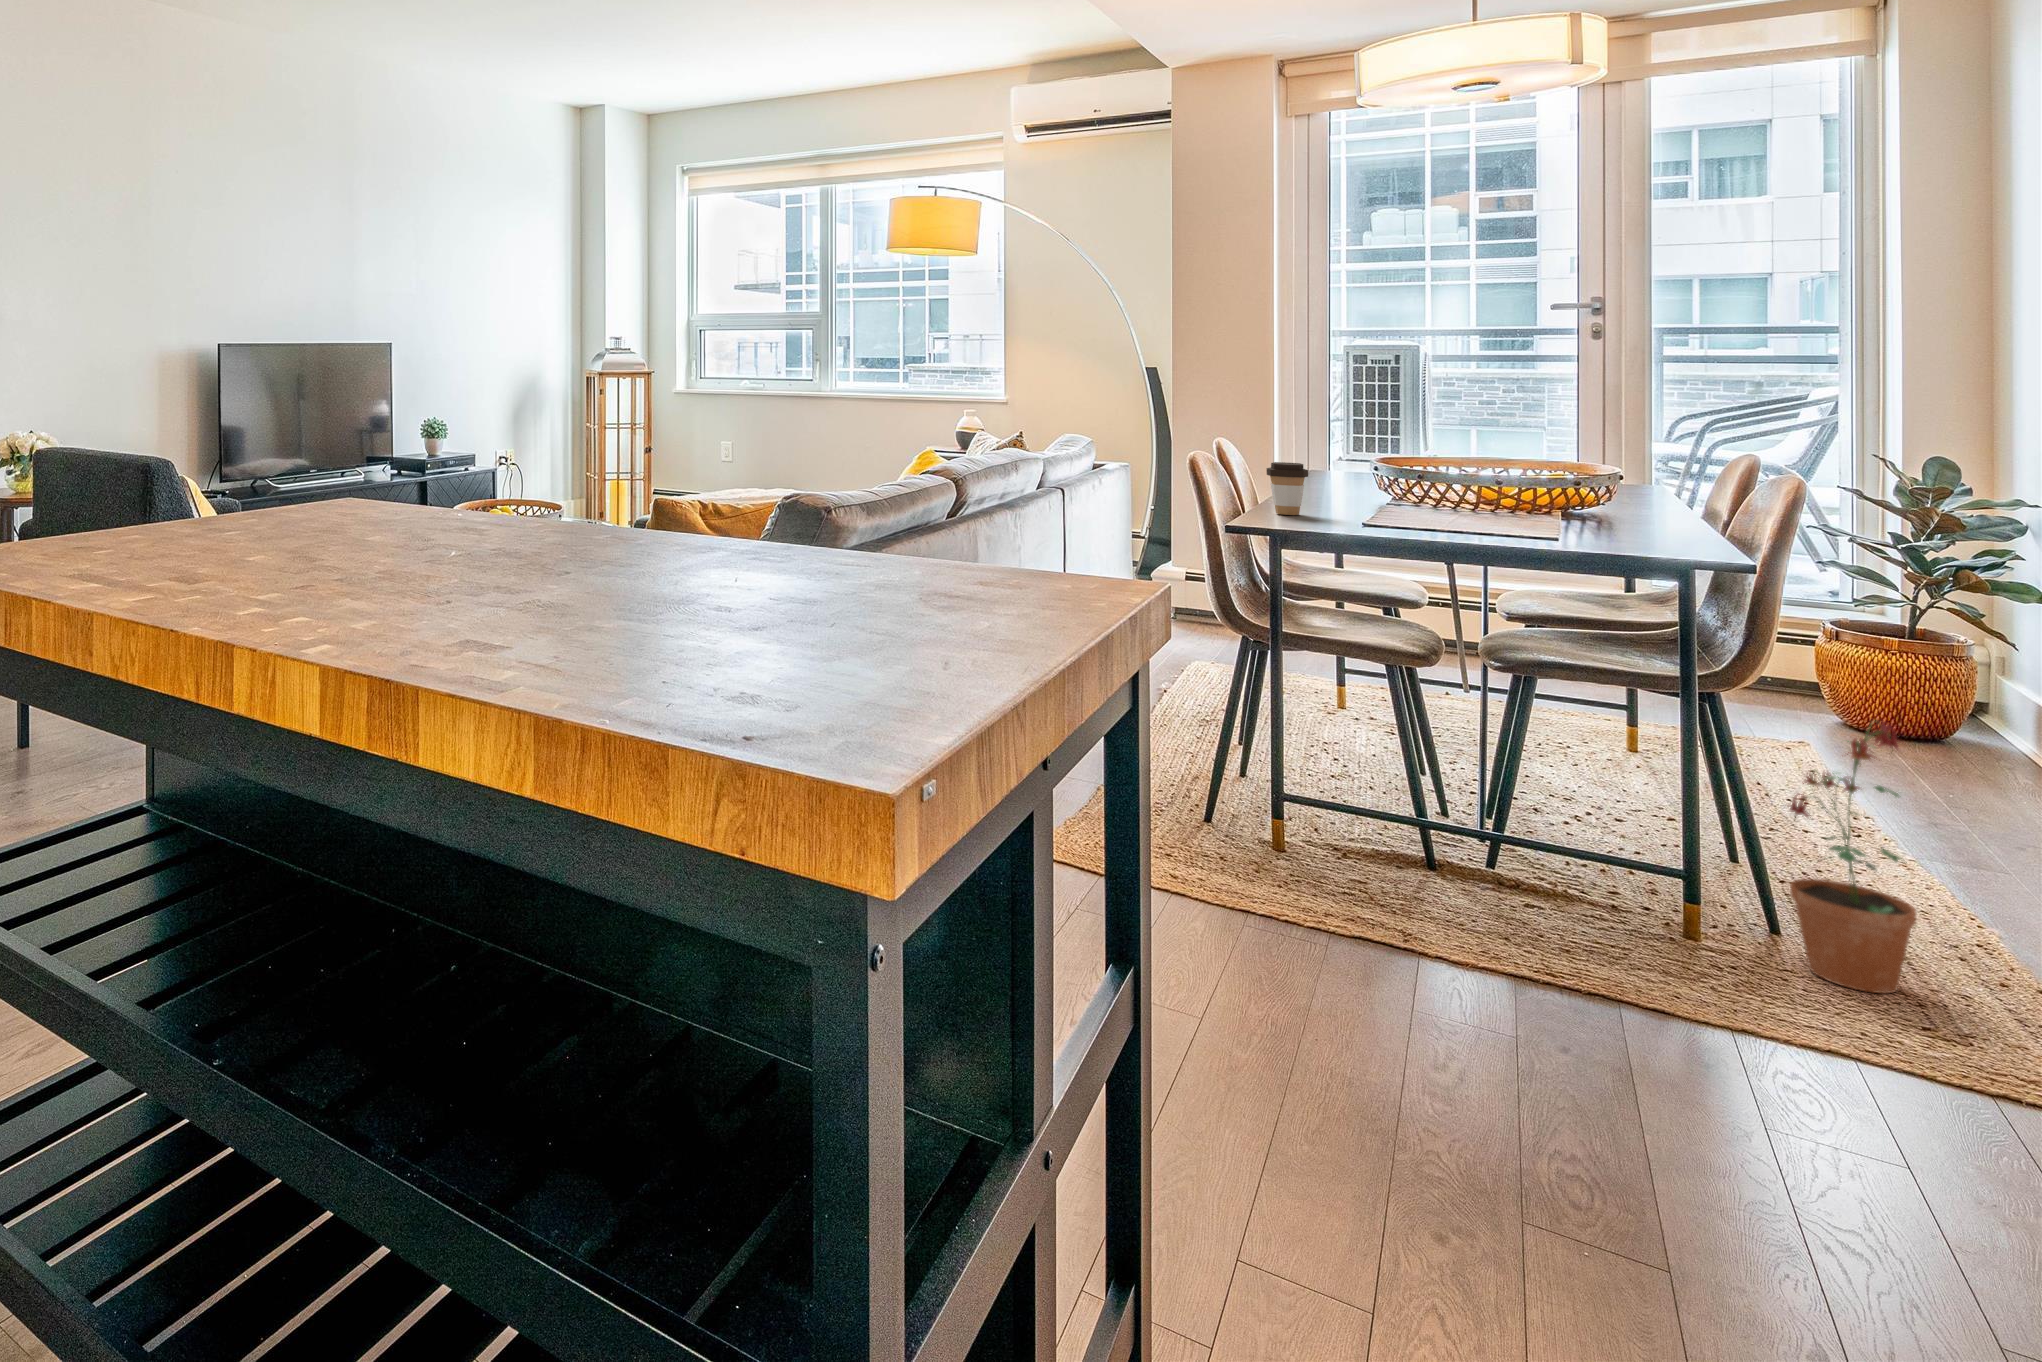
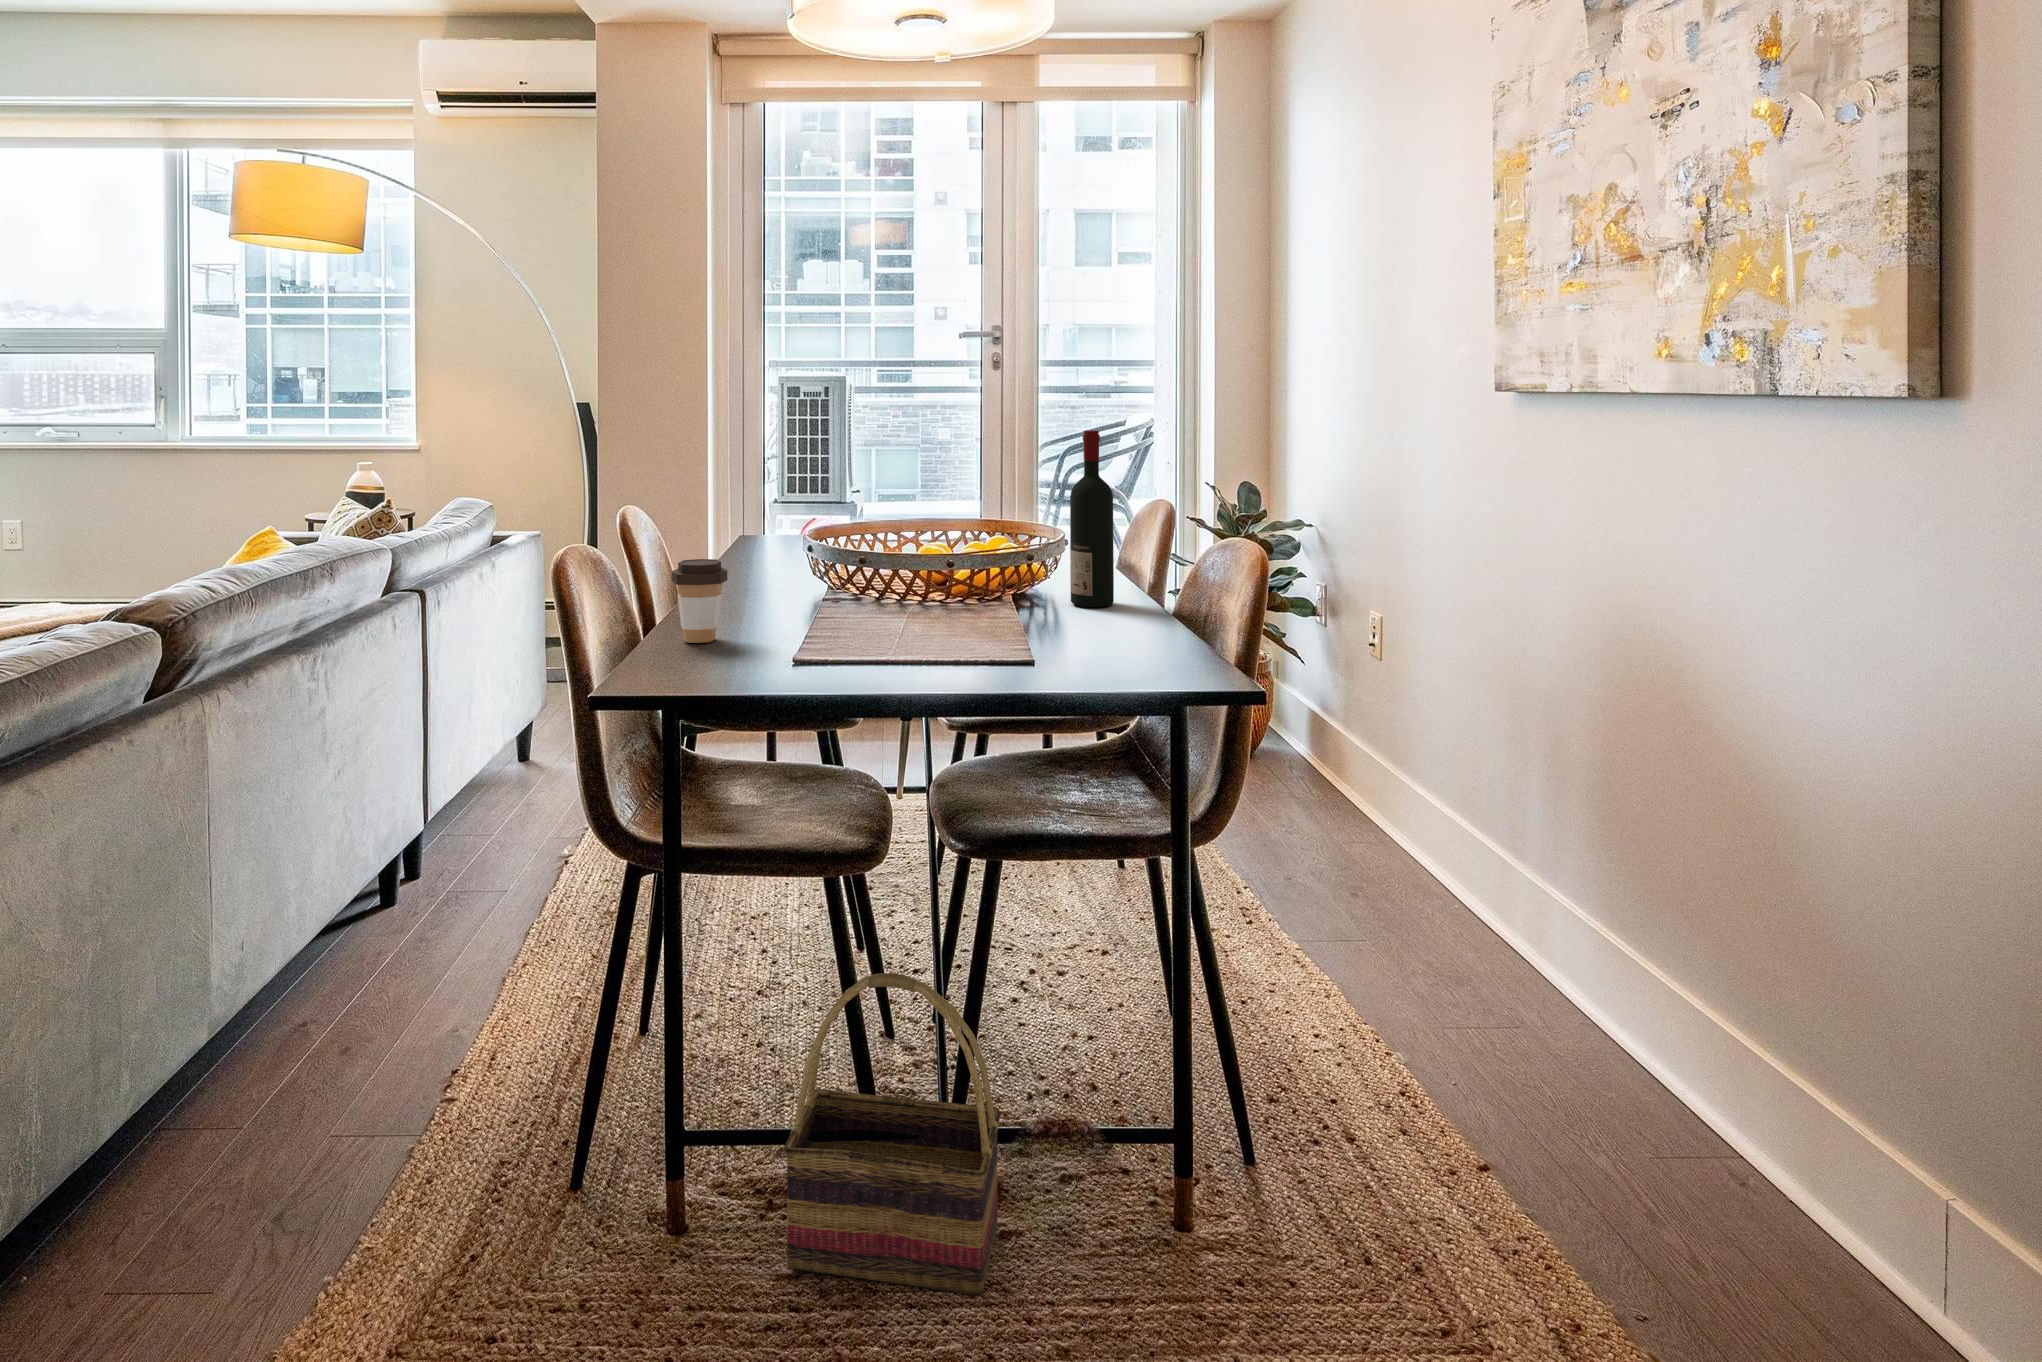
wine bottle: none [1619,386,1664,524] -> present [1070,431,1114,607]
potted plant: present [1789,721,1916,993] -> none [1270,865,1400,1259]
basket: none [1356,723,1529,925] -> present [784,973,1001,1295]

